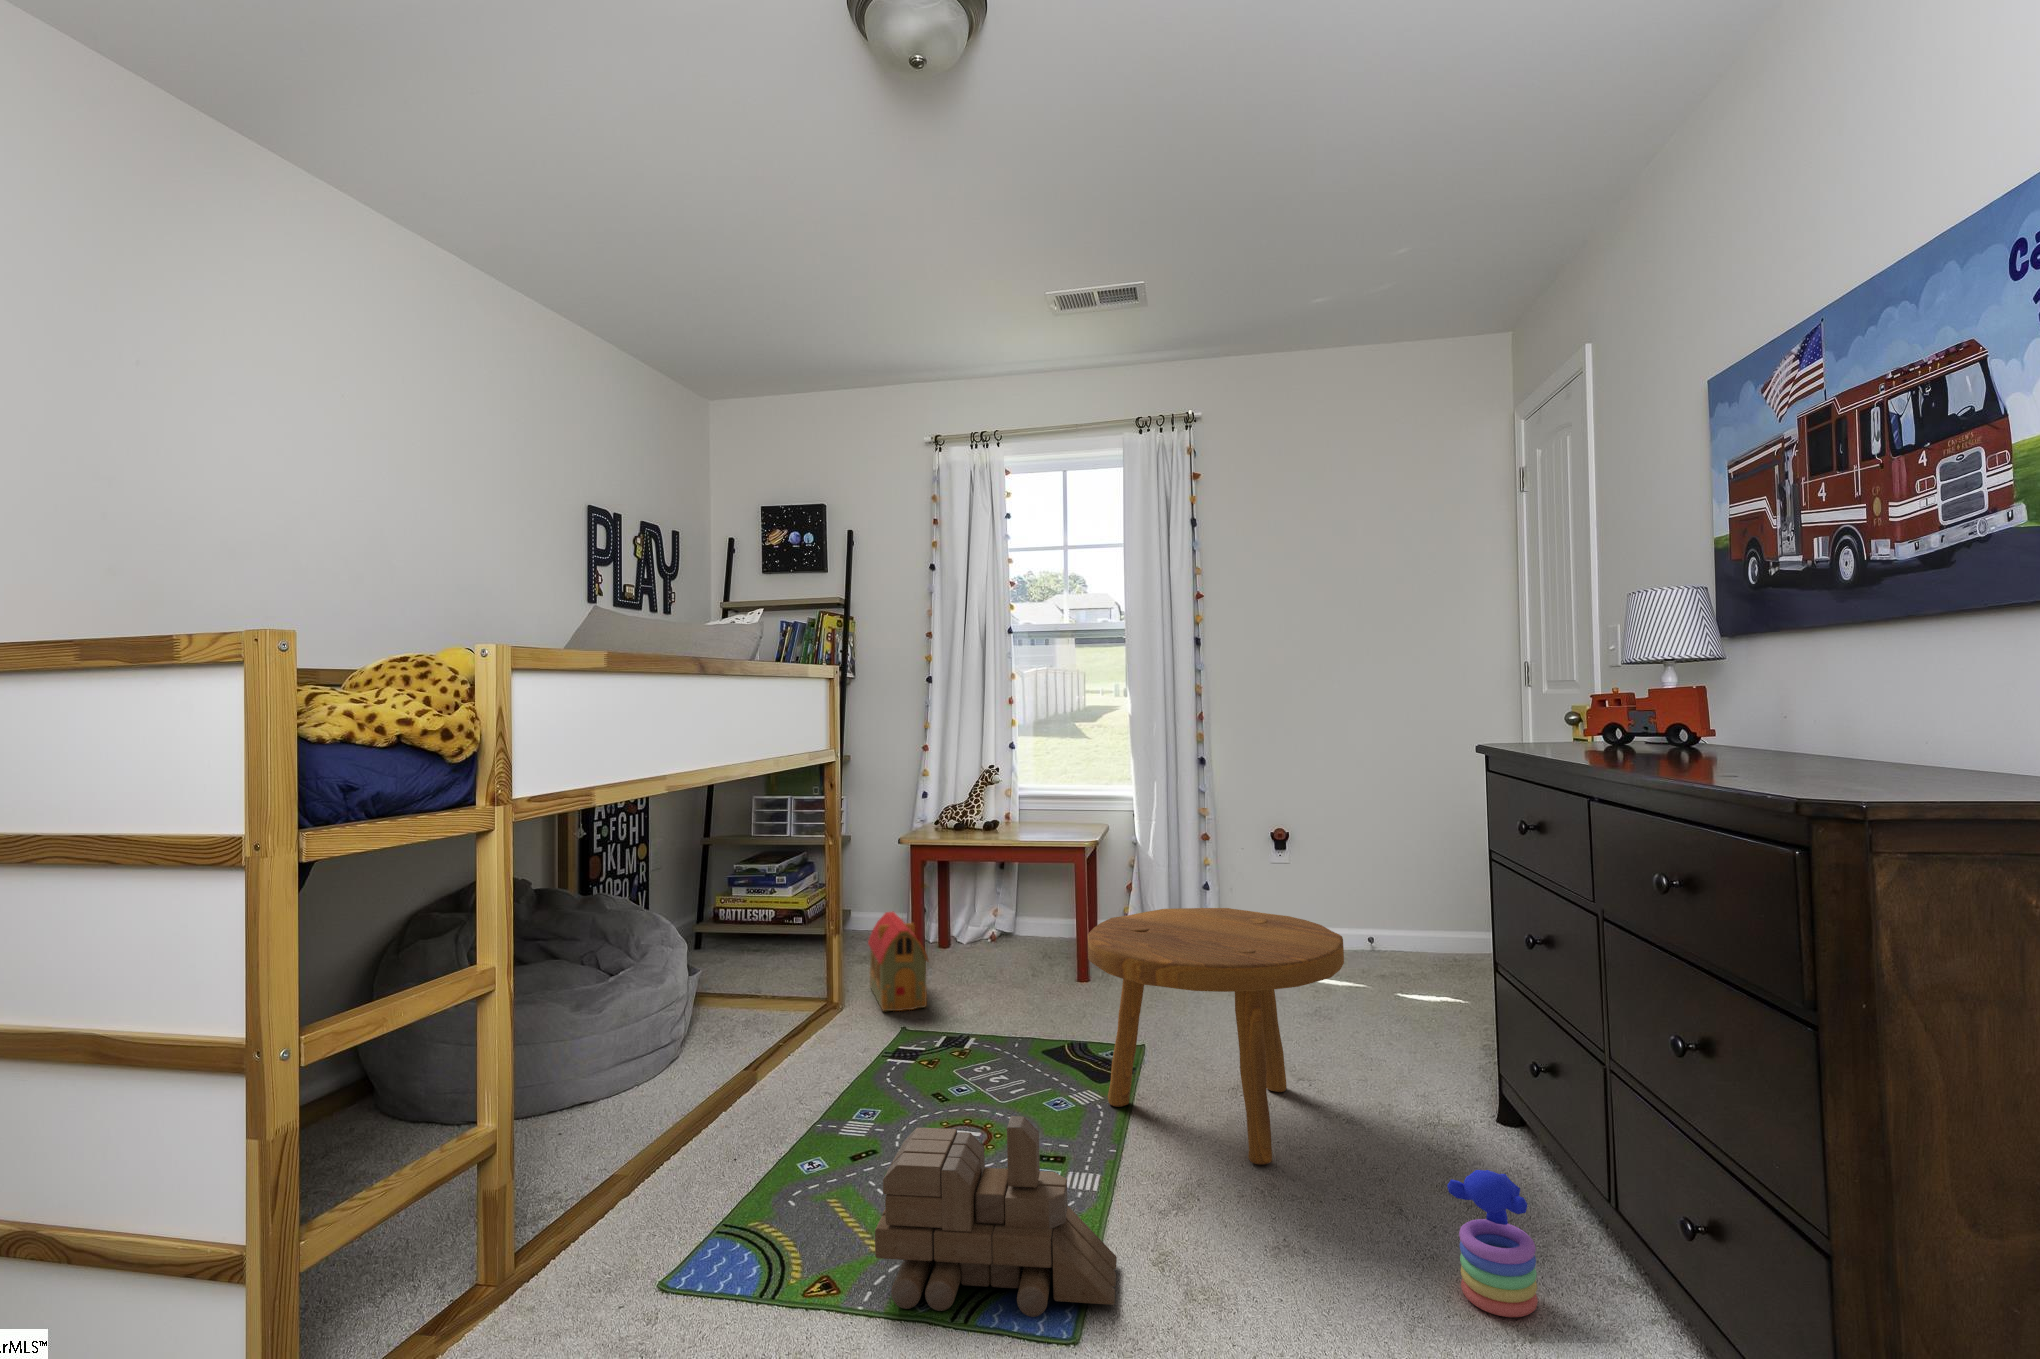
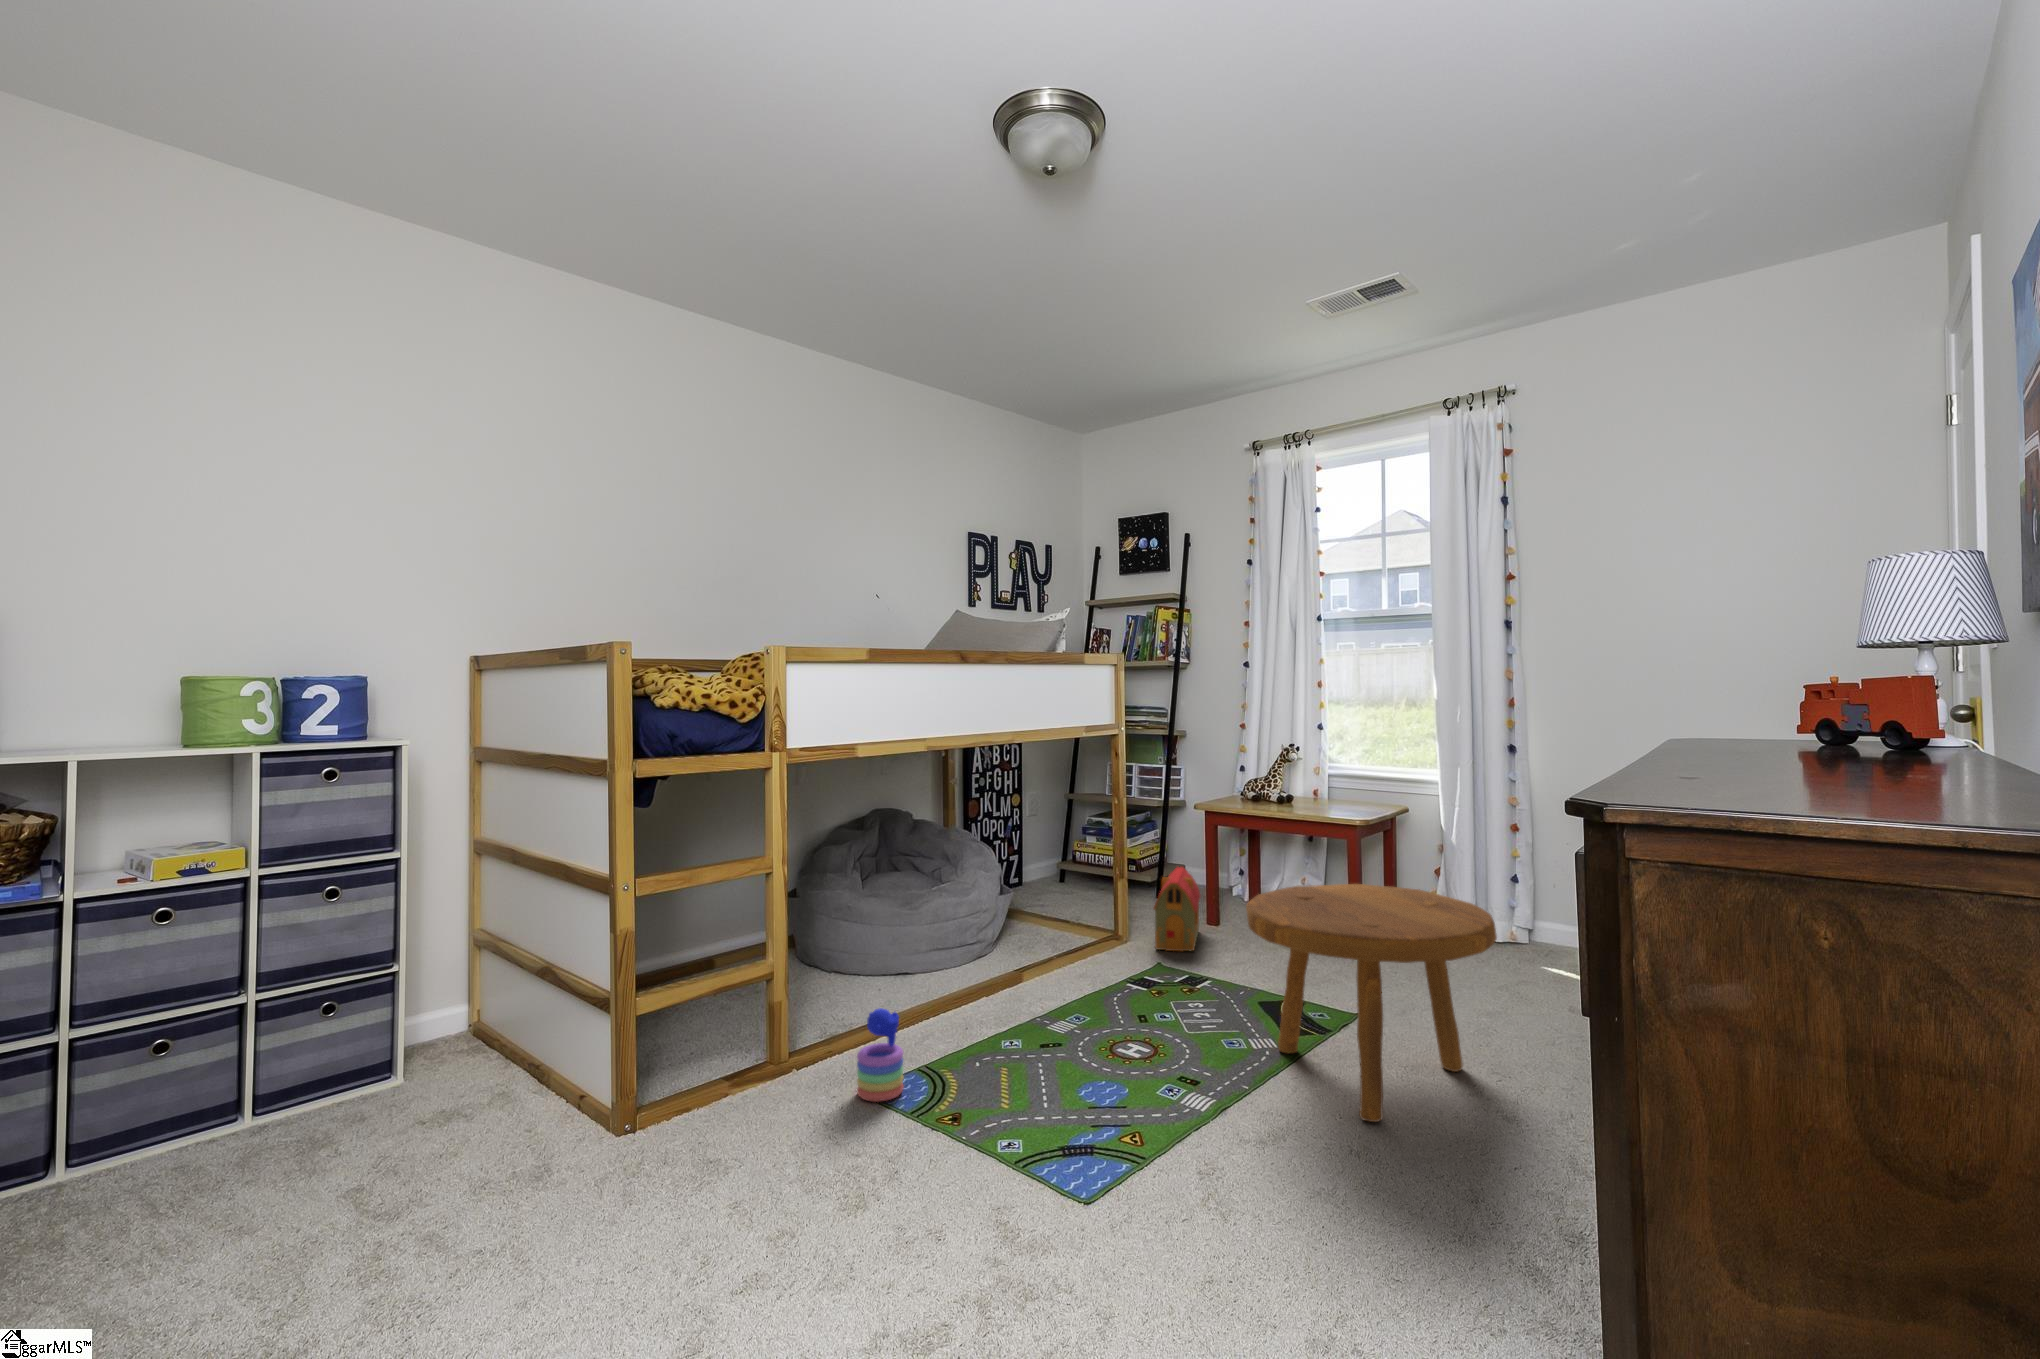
toy train: present [875,1116,1117,1317] -> none [983,1020,1171,1182]
stacking toy: present [1447,1170,1538,1317] -> present [857,1008,904,1102]

